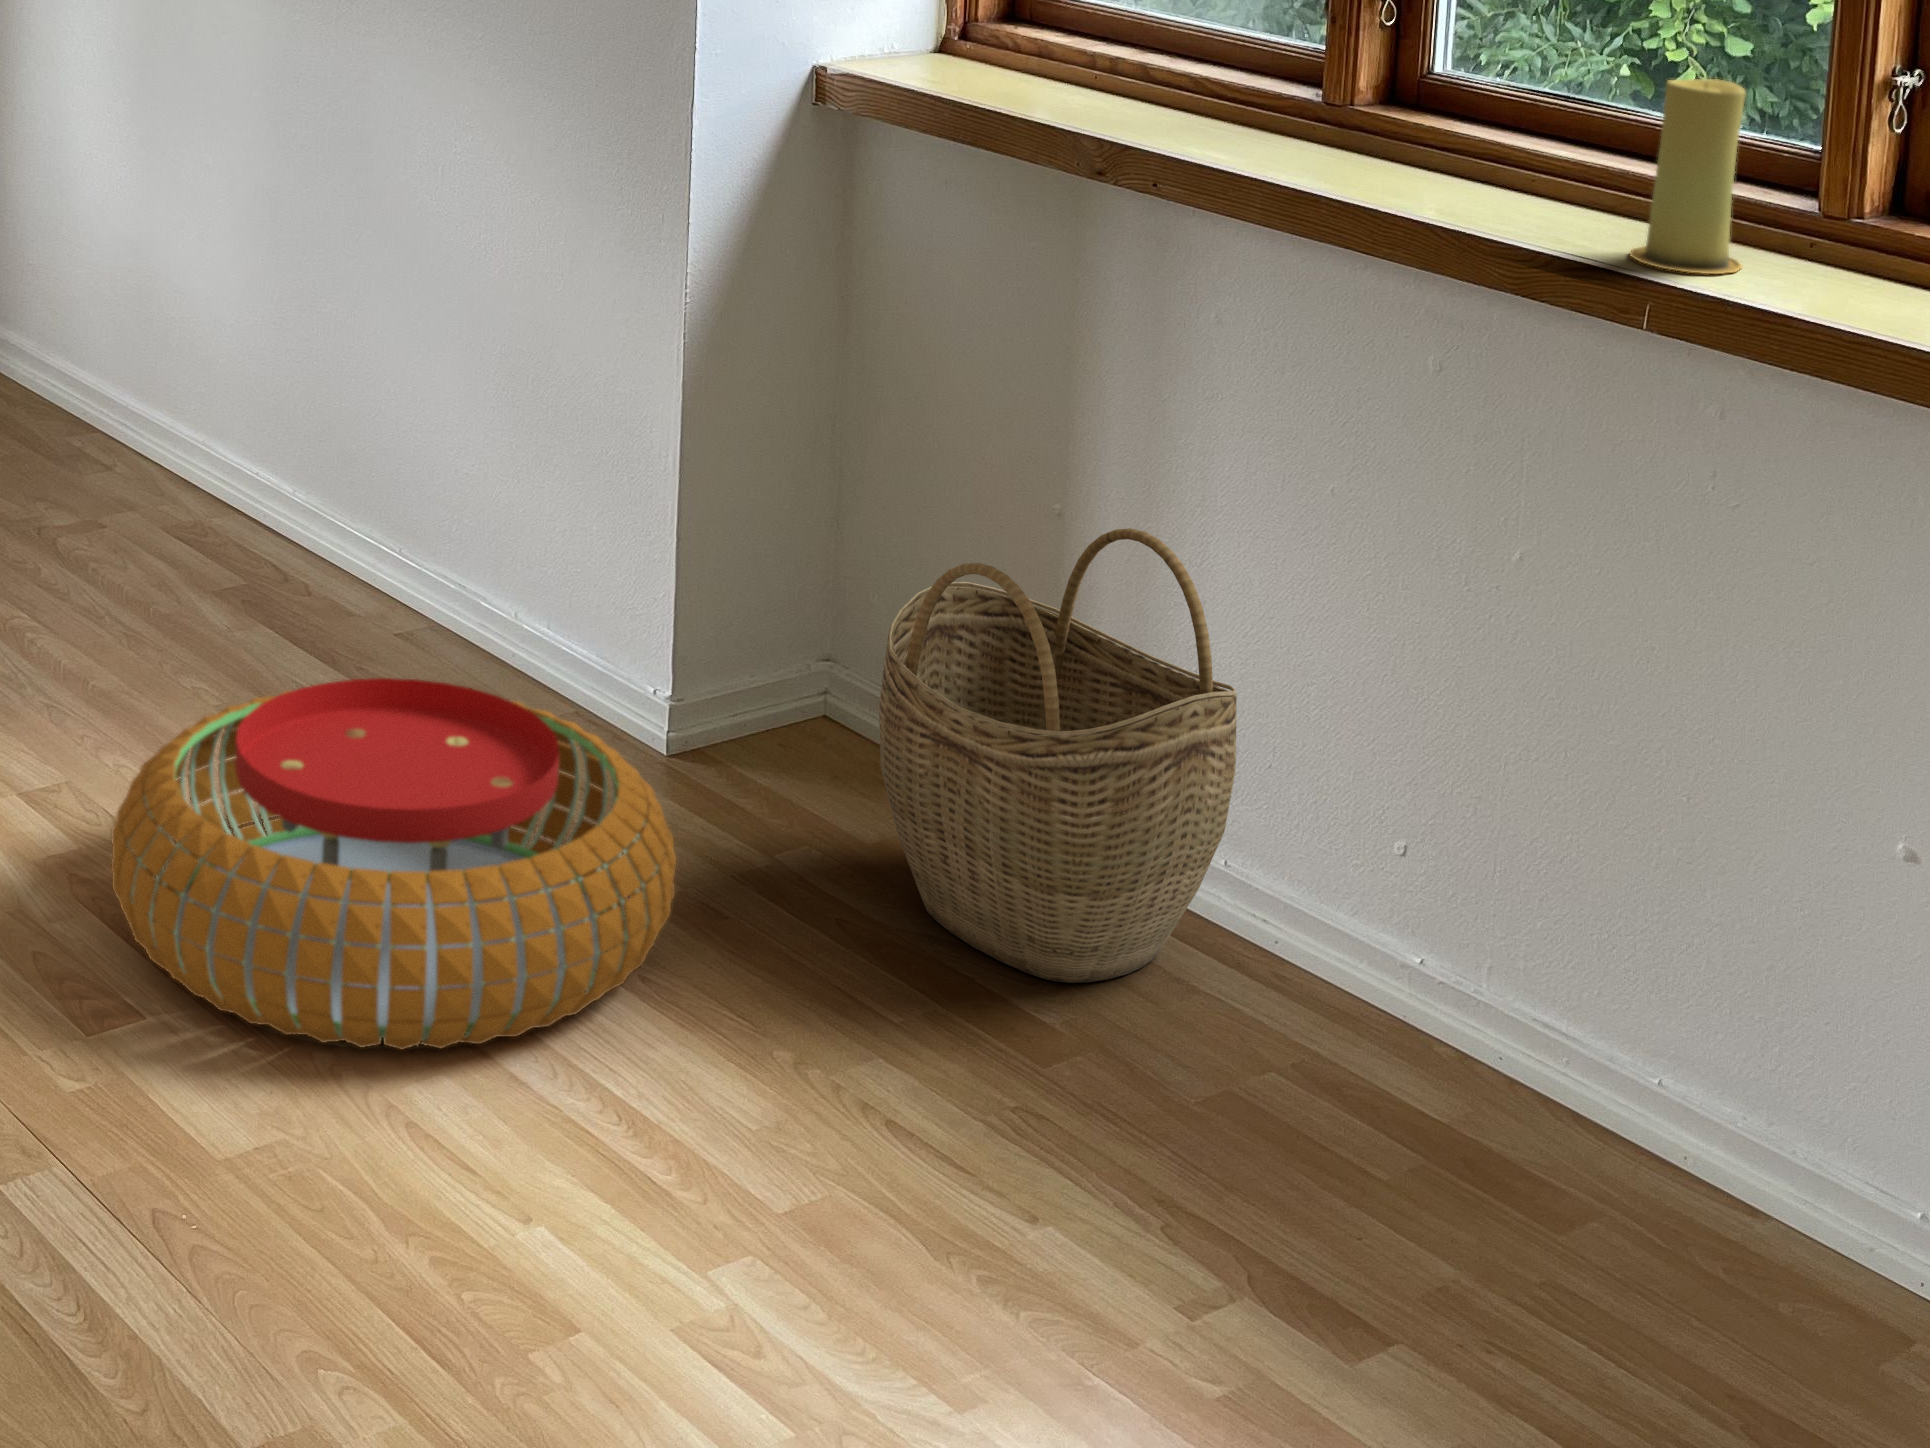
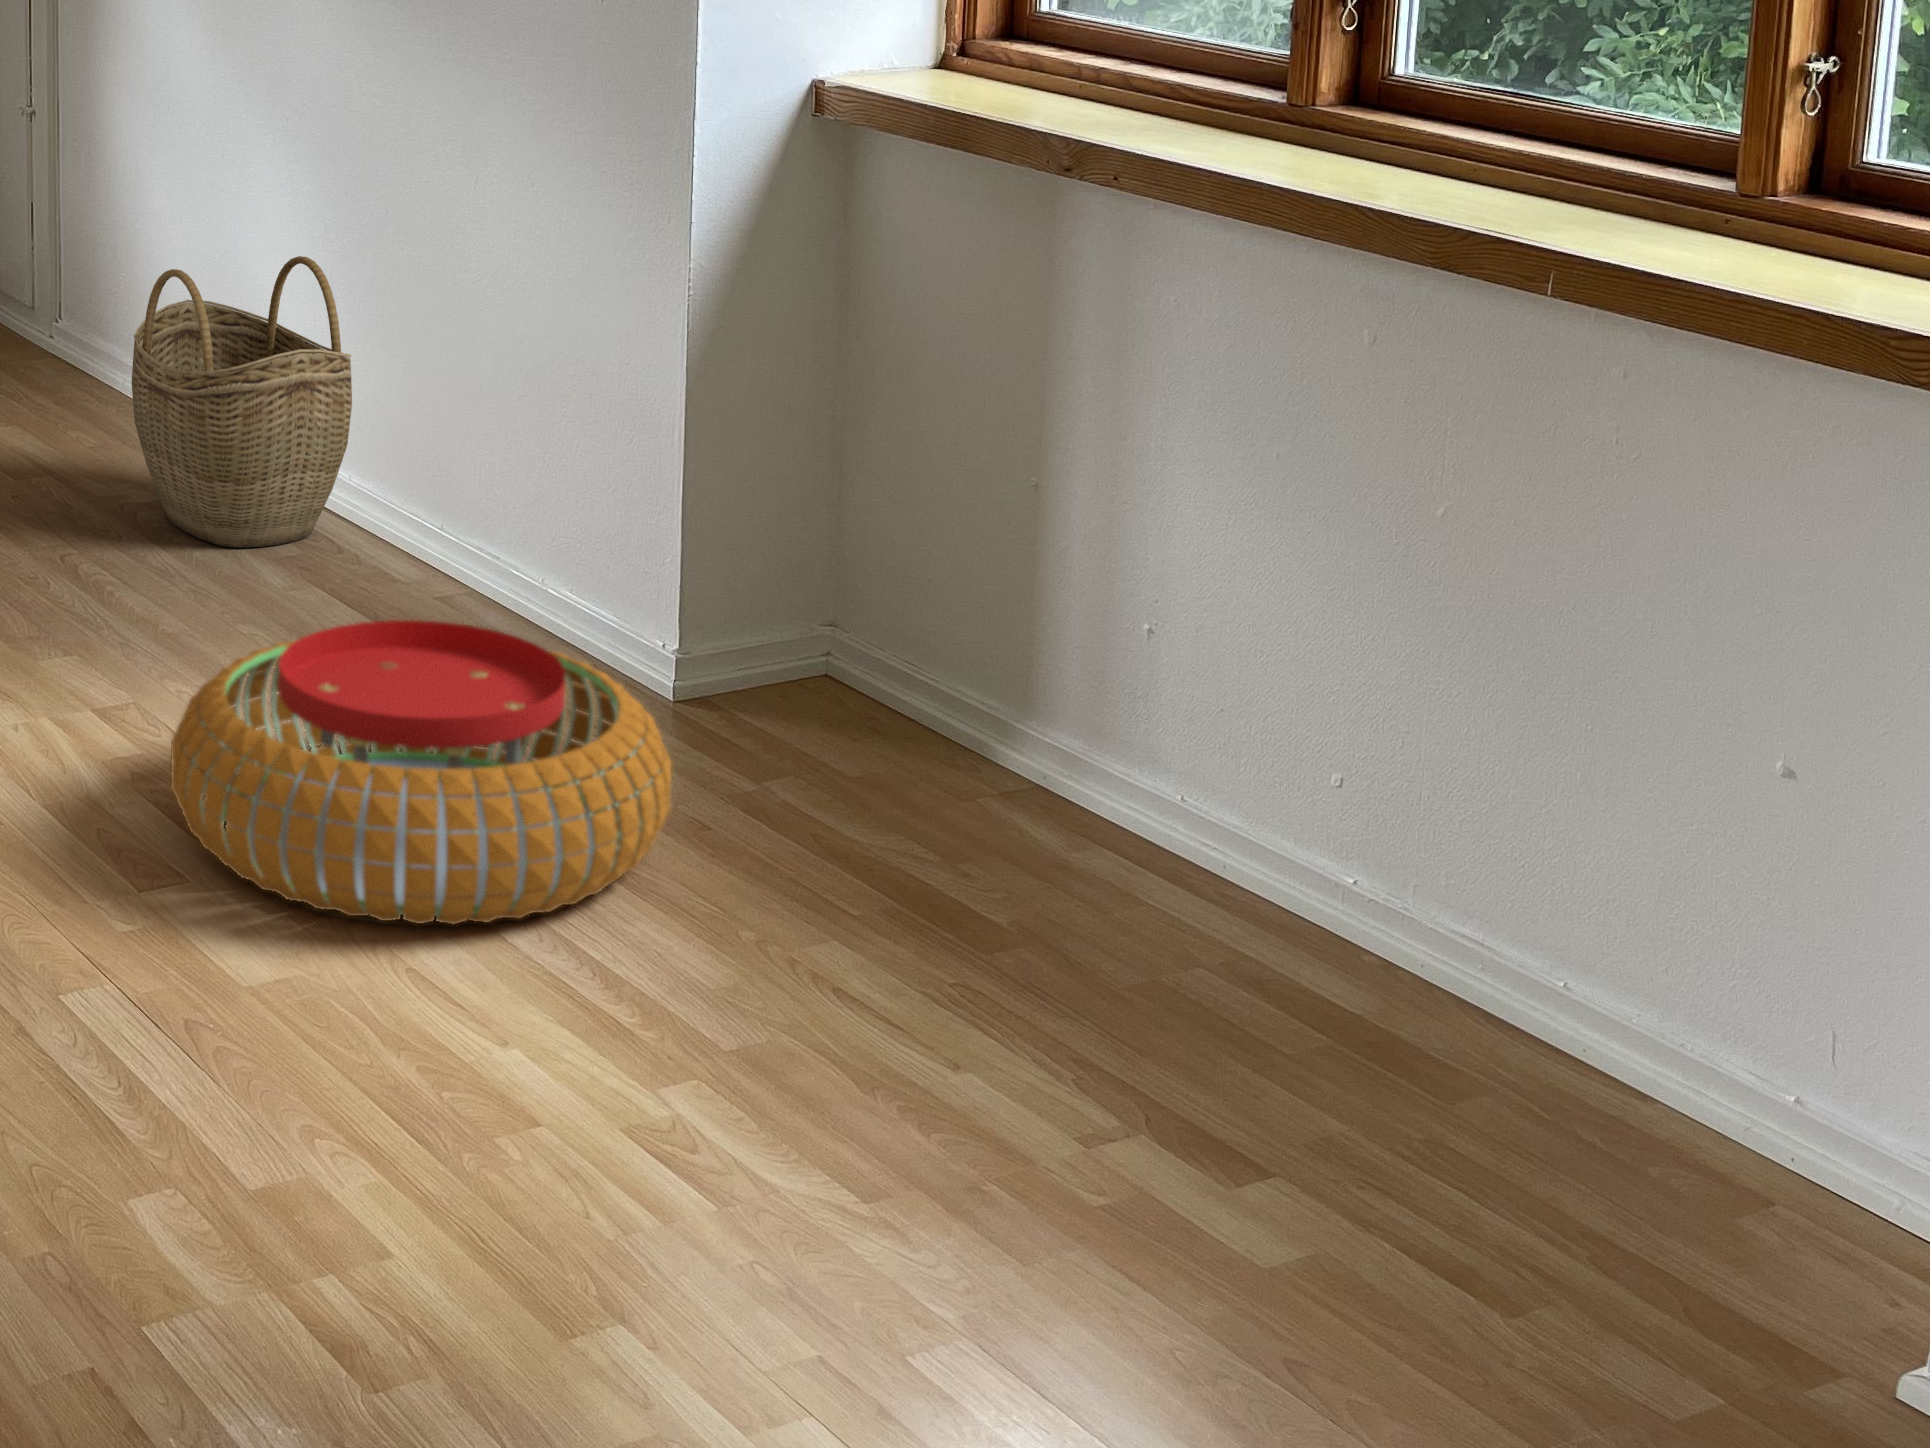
candle: present [1630,79,1746,274] -> none [1544,60,1653,238]
woven basket: present [879,528,1237,983] -> present [132,256,352,547]

